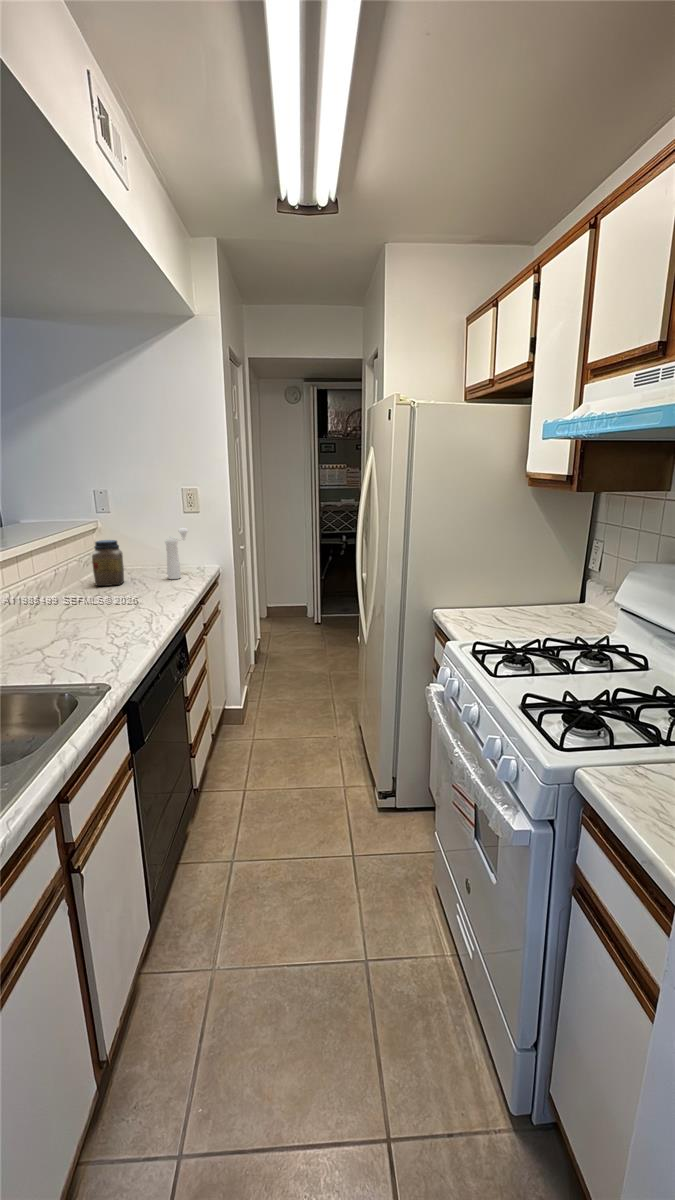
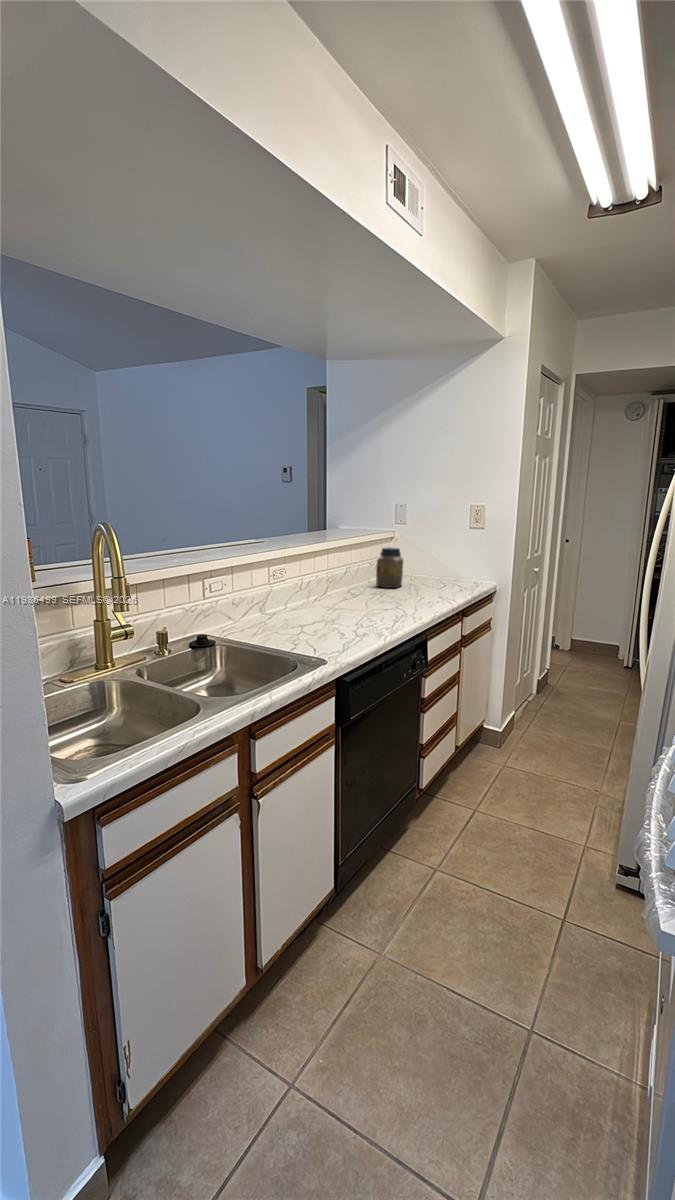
pepper mill: present [165,528,188,579] -> none [439,542,466,589]

